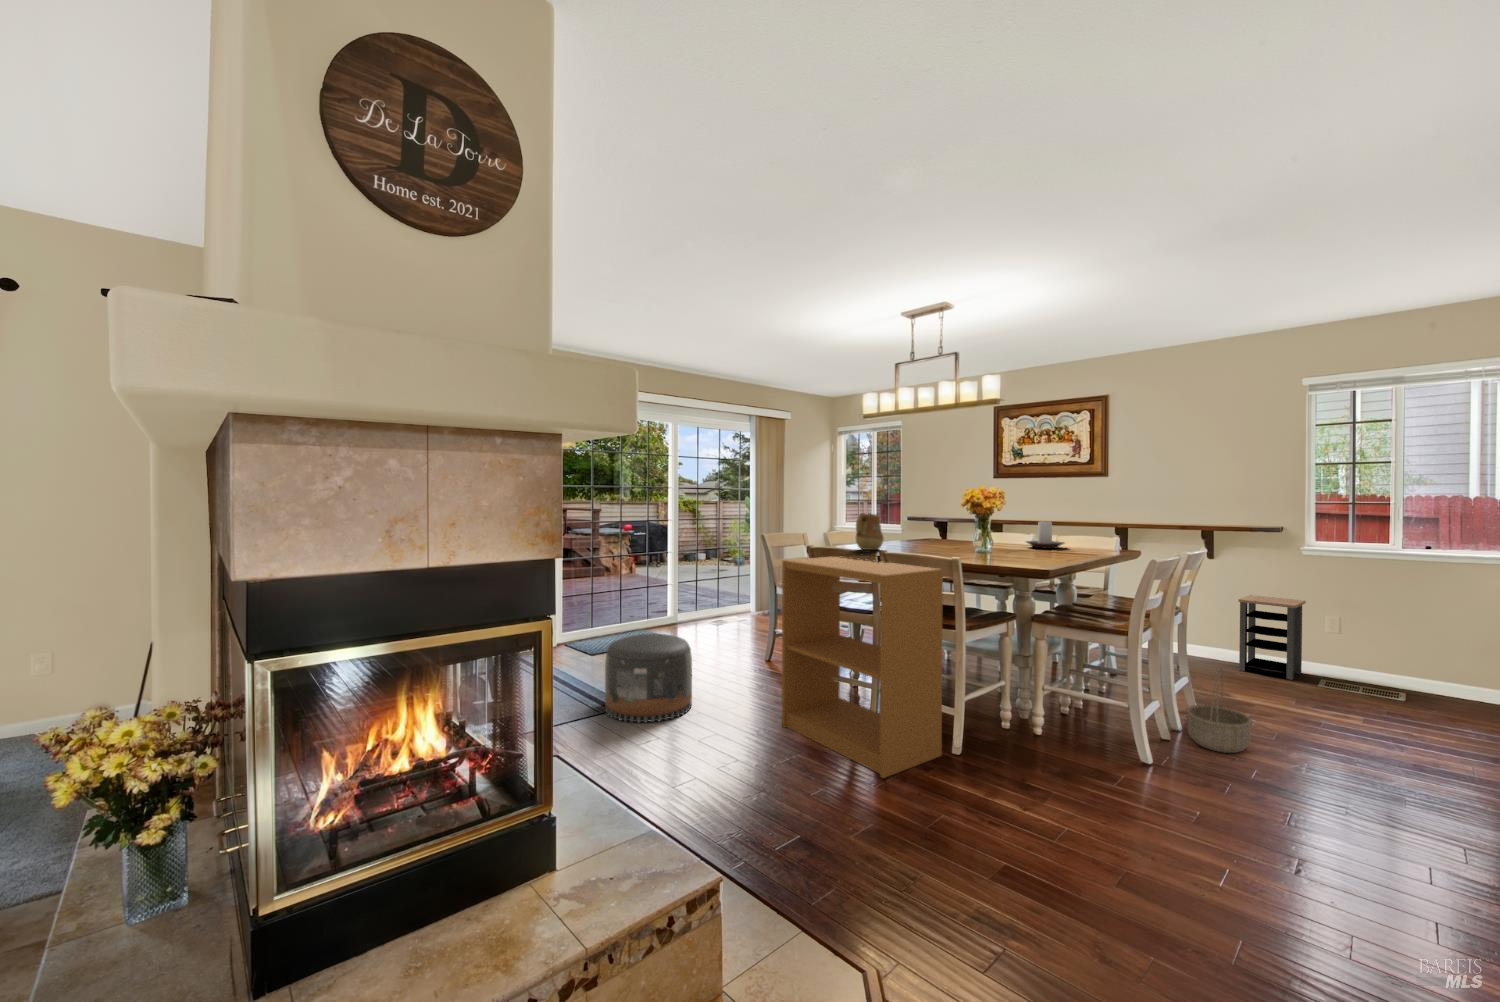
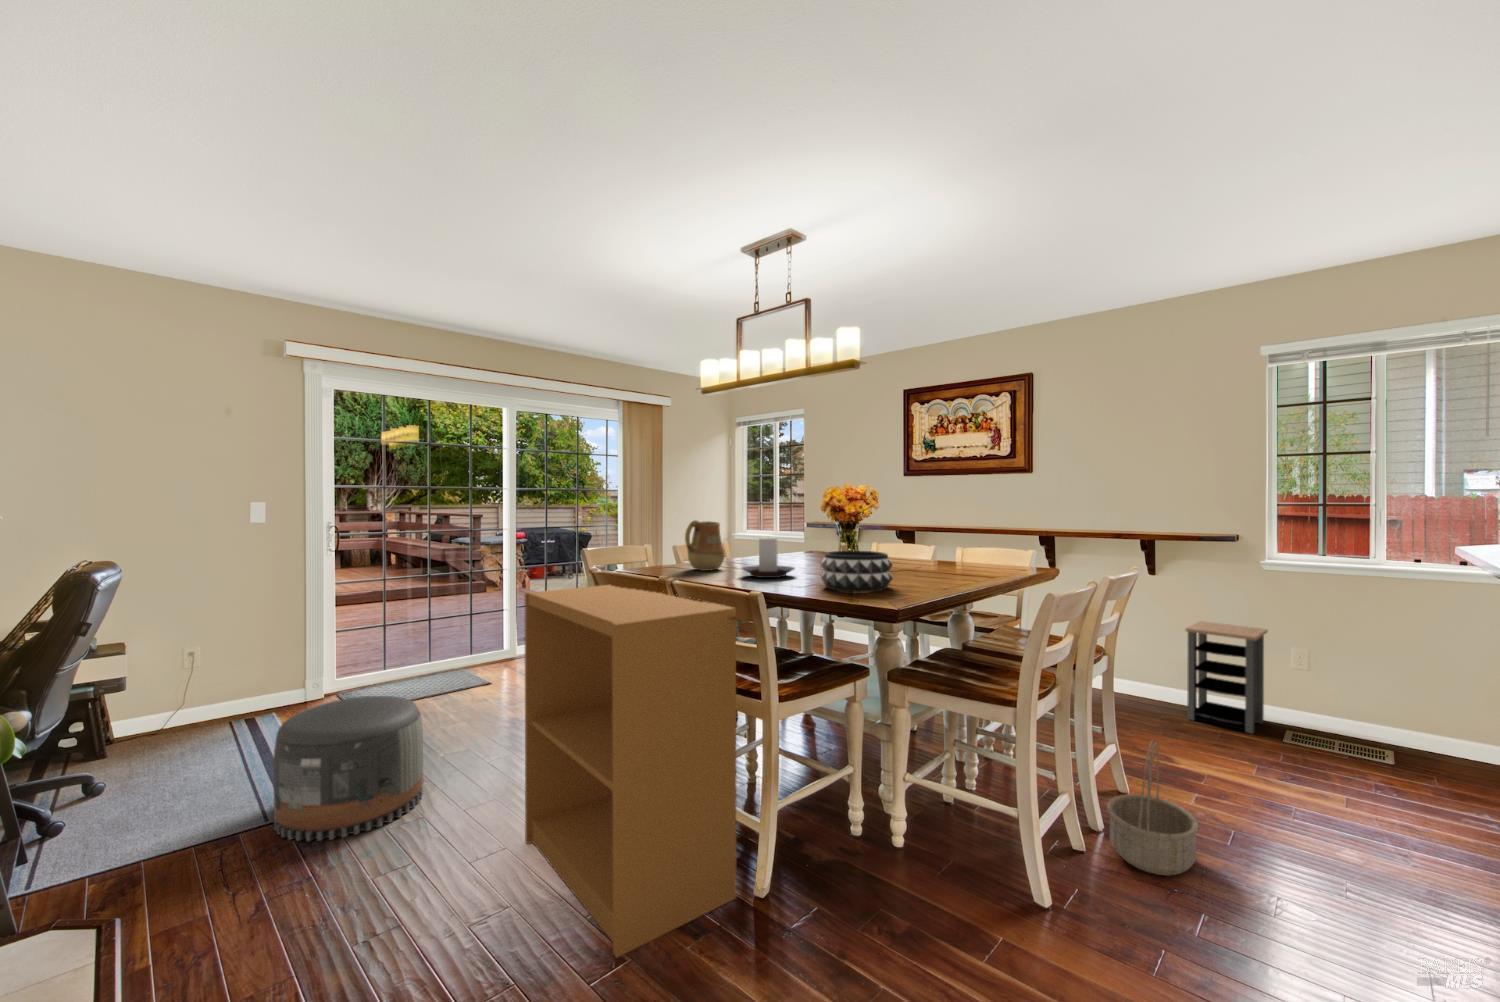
candle holder: present [1026,522,1064,549] -> present [742,538,795,578]
decorative bowl: none [974,535,1029,563] -> present [821,551,893,592]

